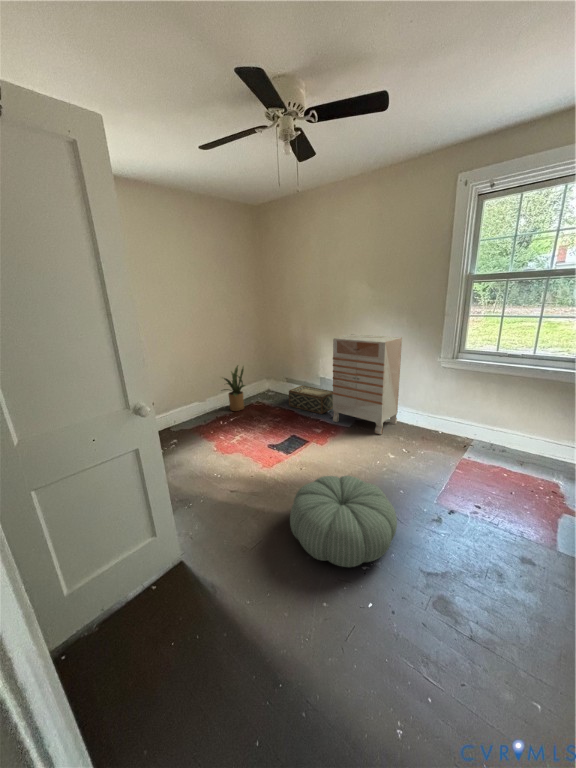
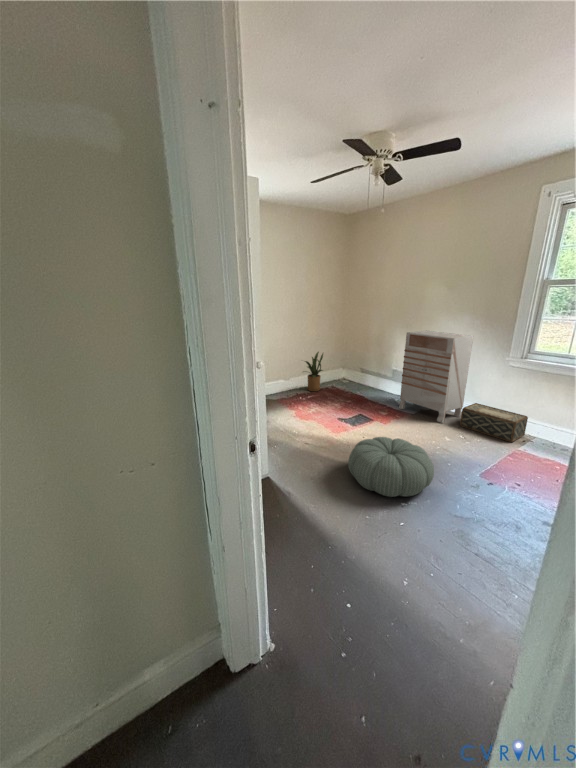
woven basket: present [289,385,333,414] -> present [460,403,528,442]

